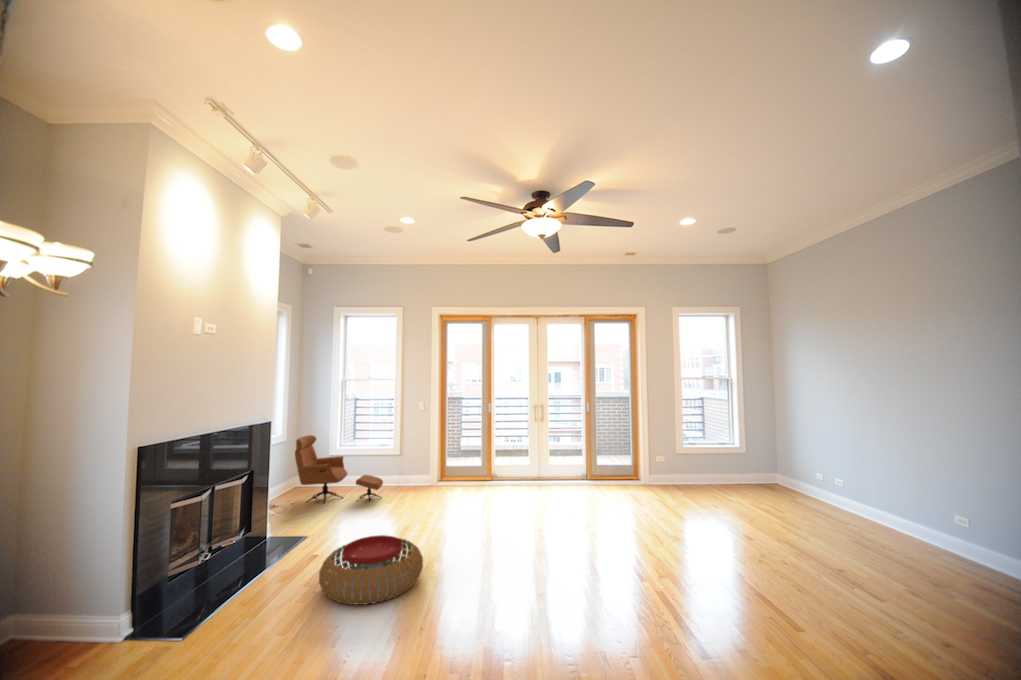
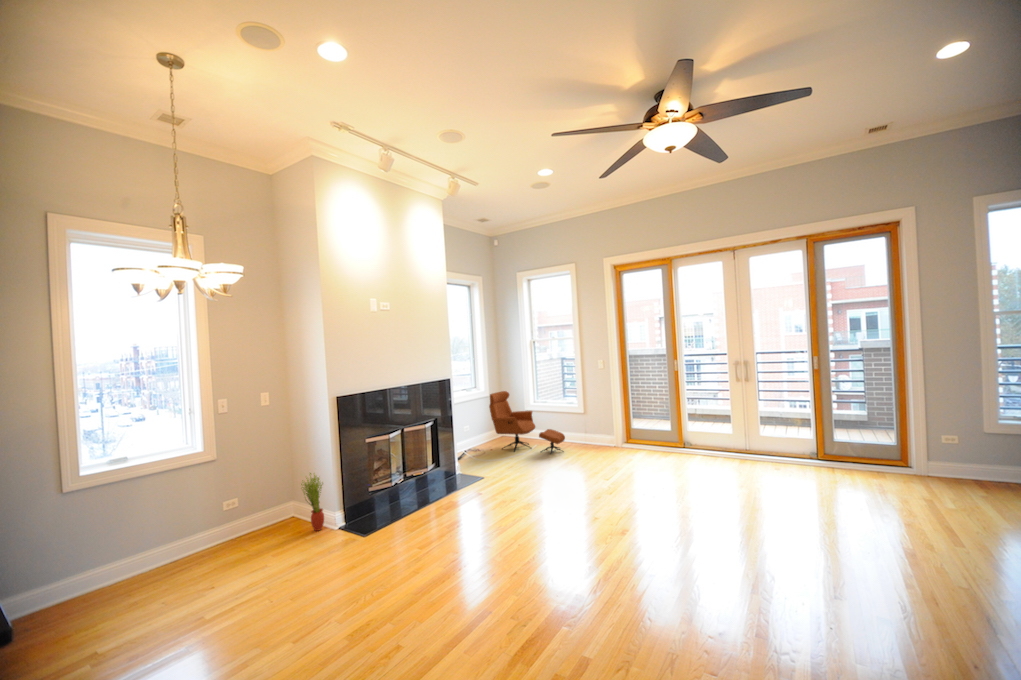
pouf: present [319,535,423,605] -> none [459,485,550,544]
potted plant: none [56,563,103,655] -> present [301,473,324,531]

